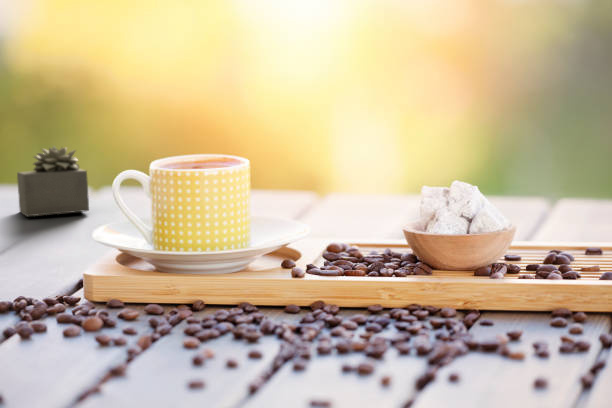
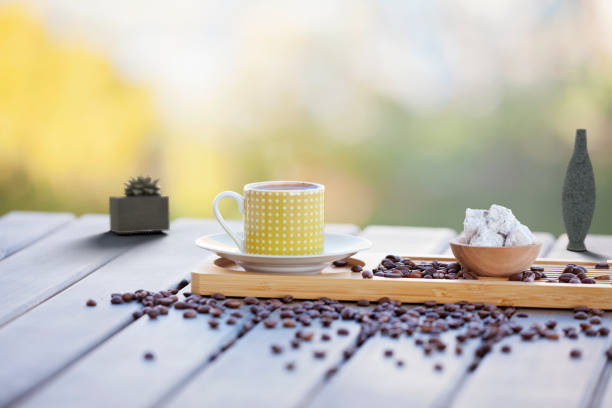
vase: none [548,82,588,227] -> present [561,129,596,251]

